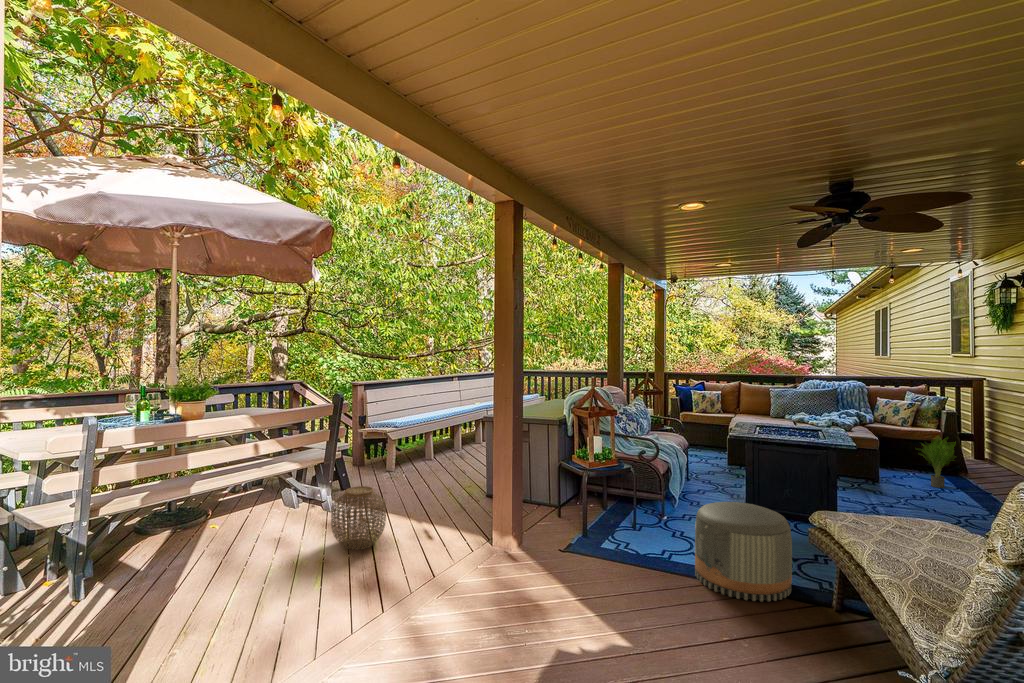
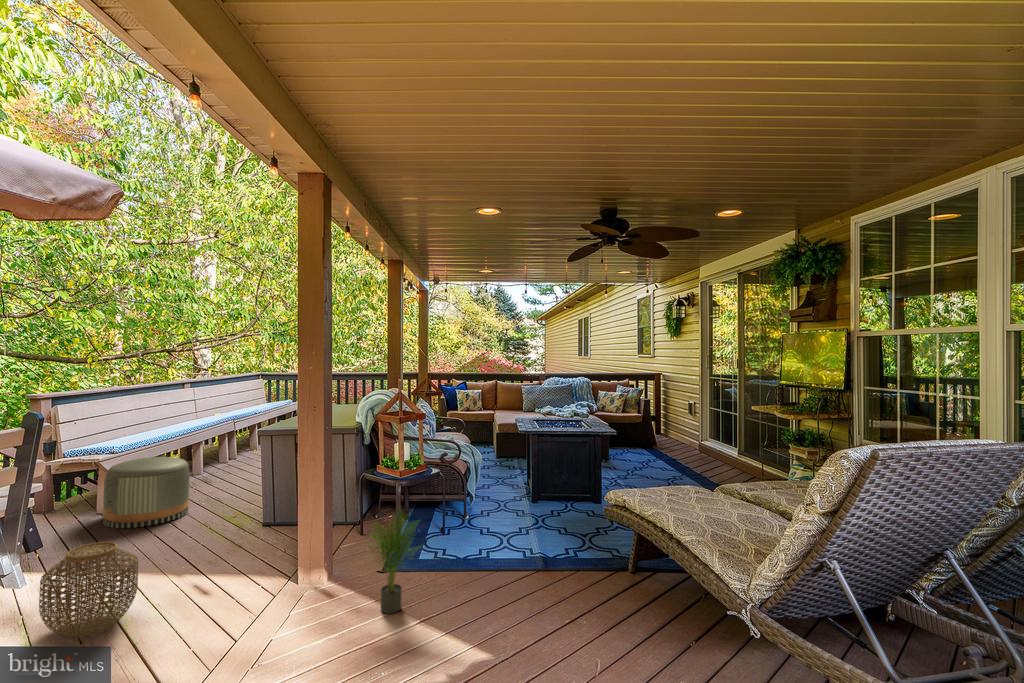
potted plant: present [923,437,953,488] -> present [369,512,416,613]
pouf: present [695,502,792,601] -> present [103,457,190,528]

